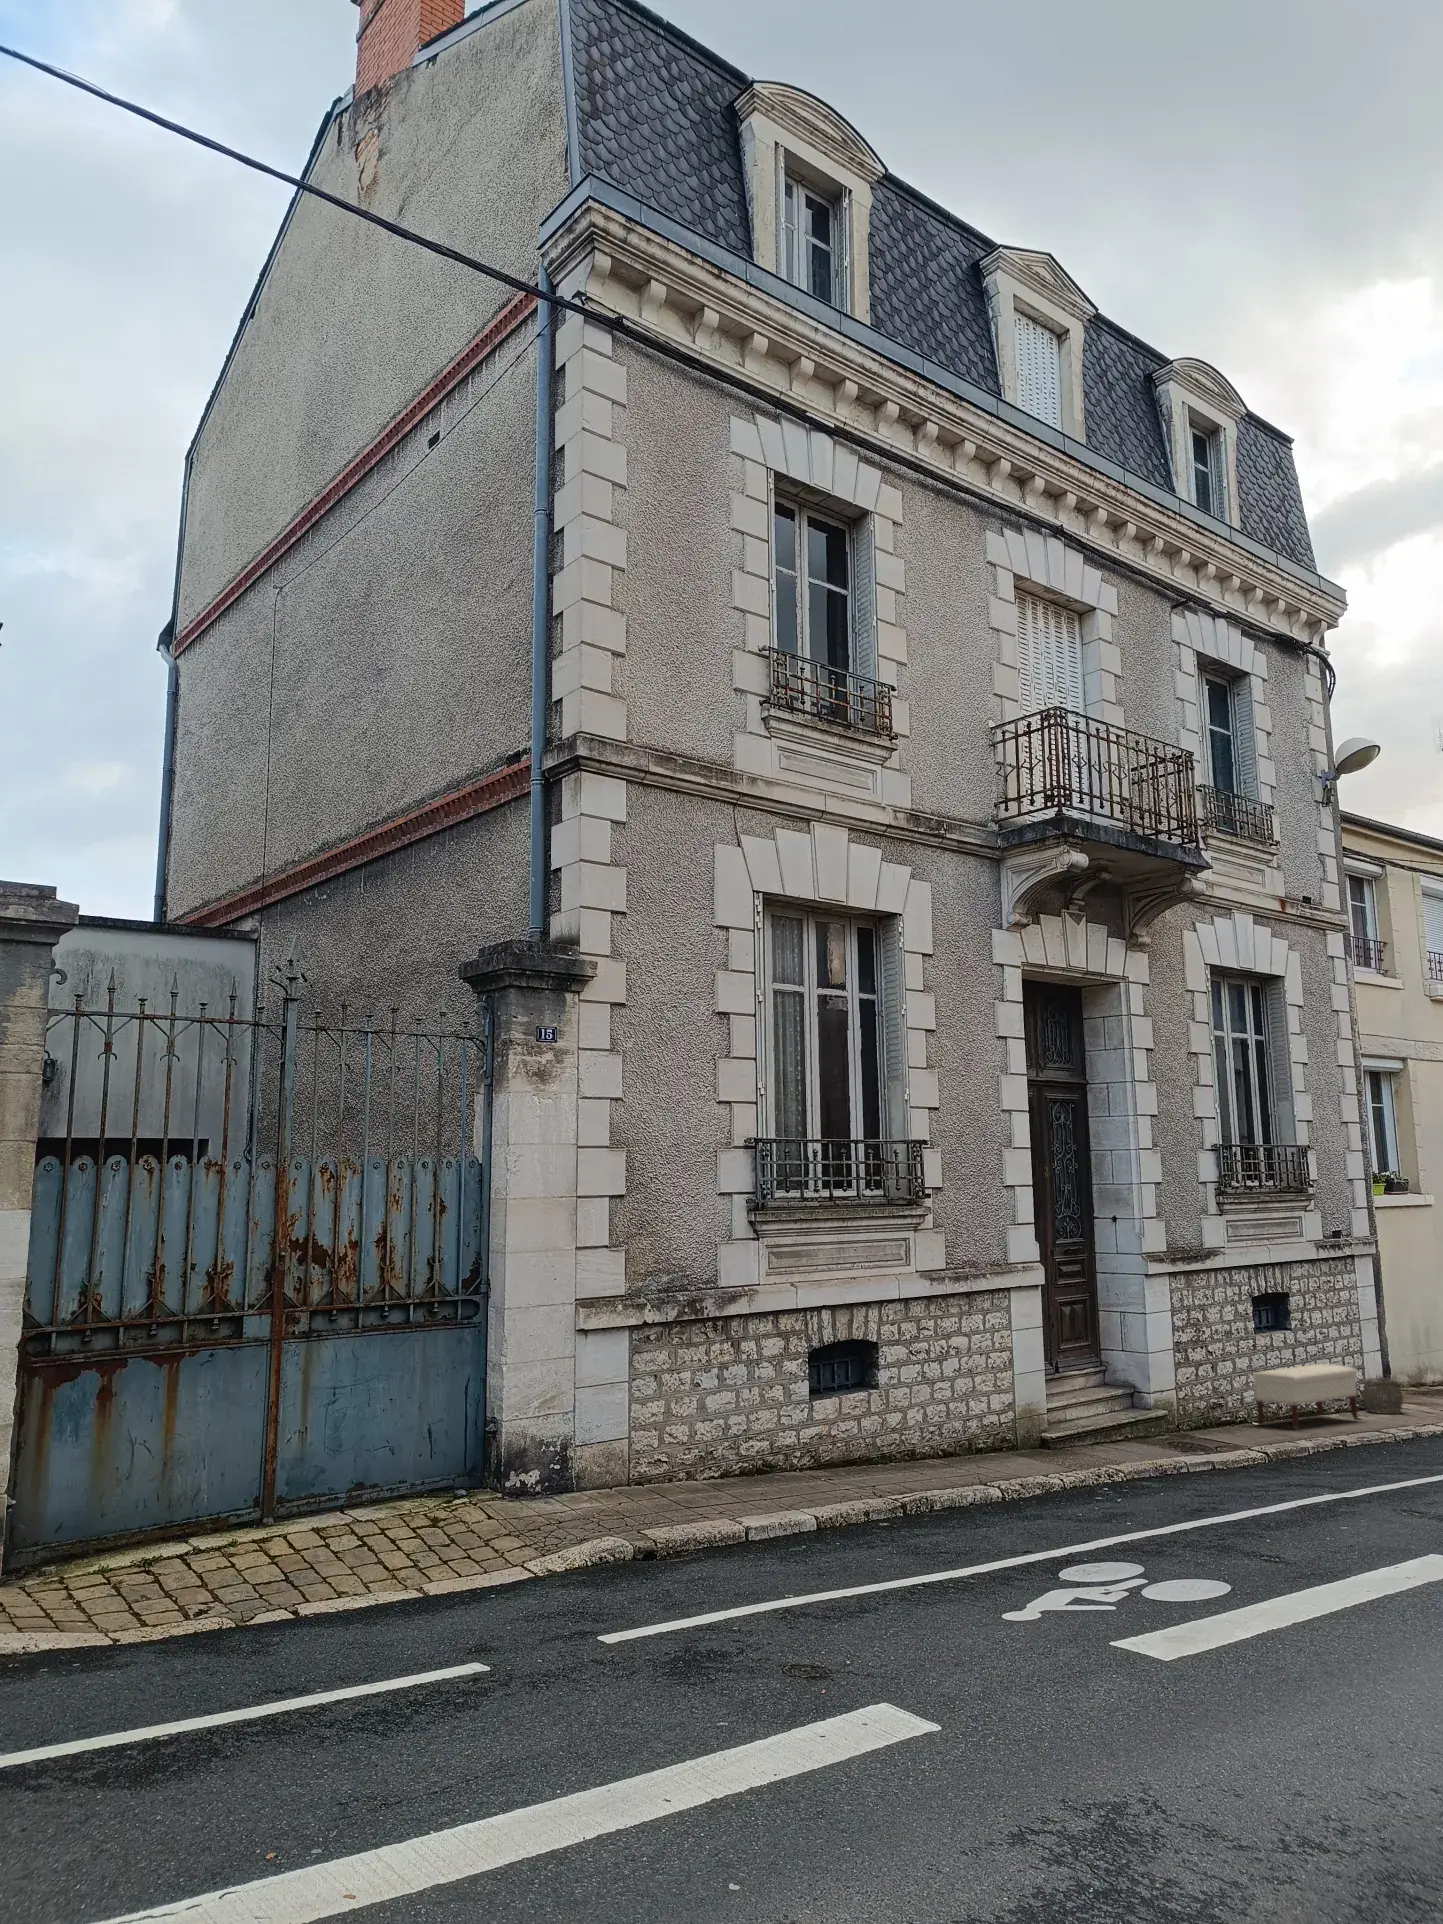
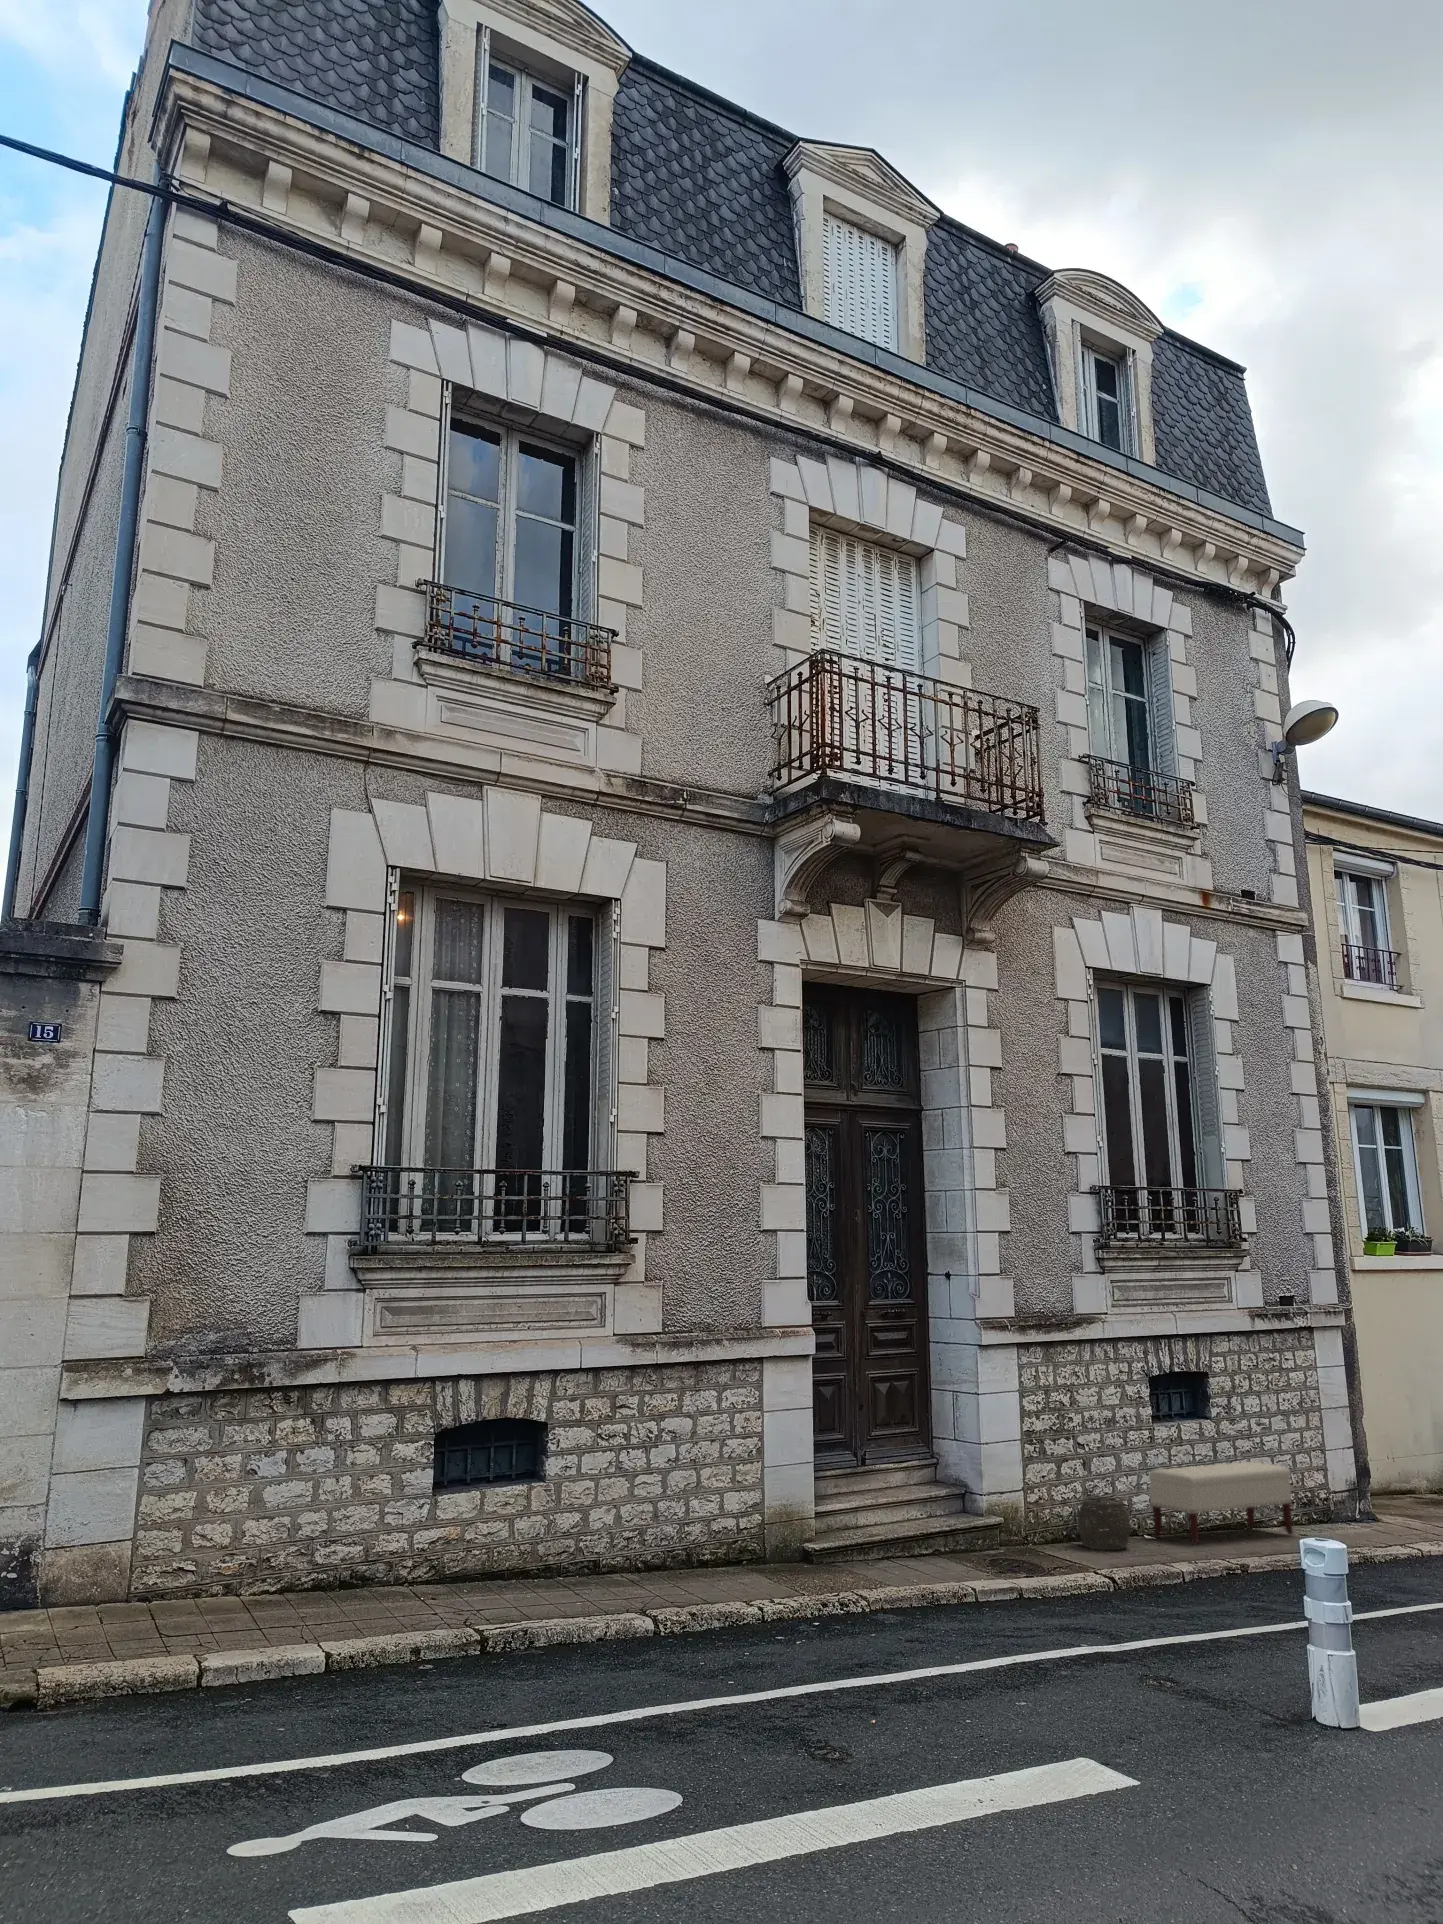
woven basket: present [1363,1378,1403,1414] -> present [1078,1497,1131,1550]

